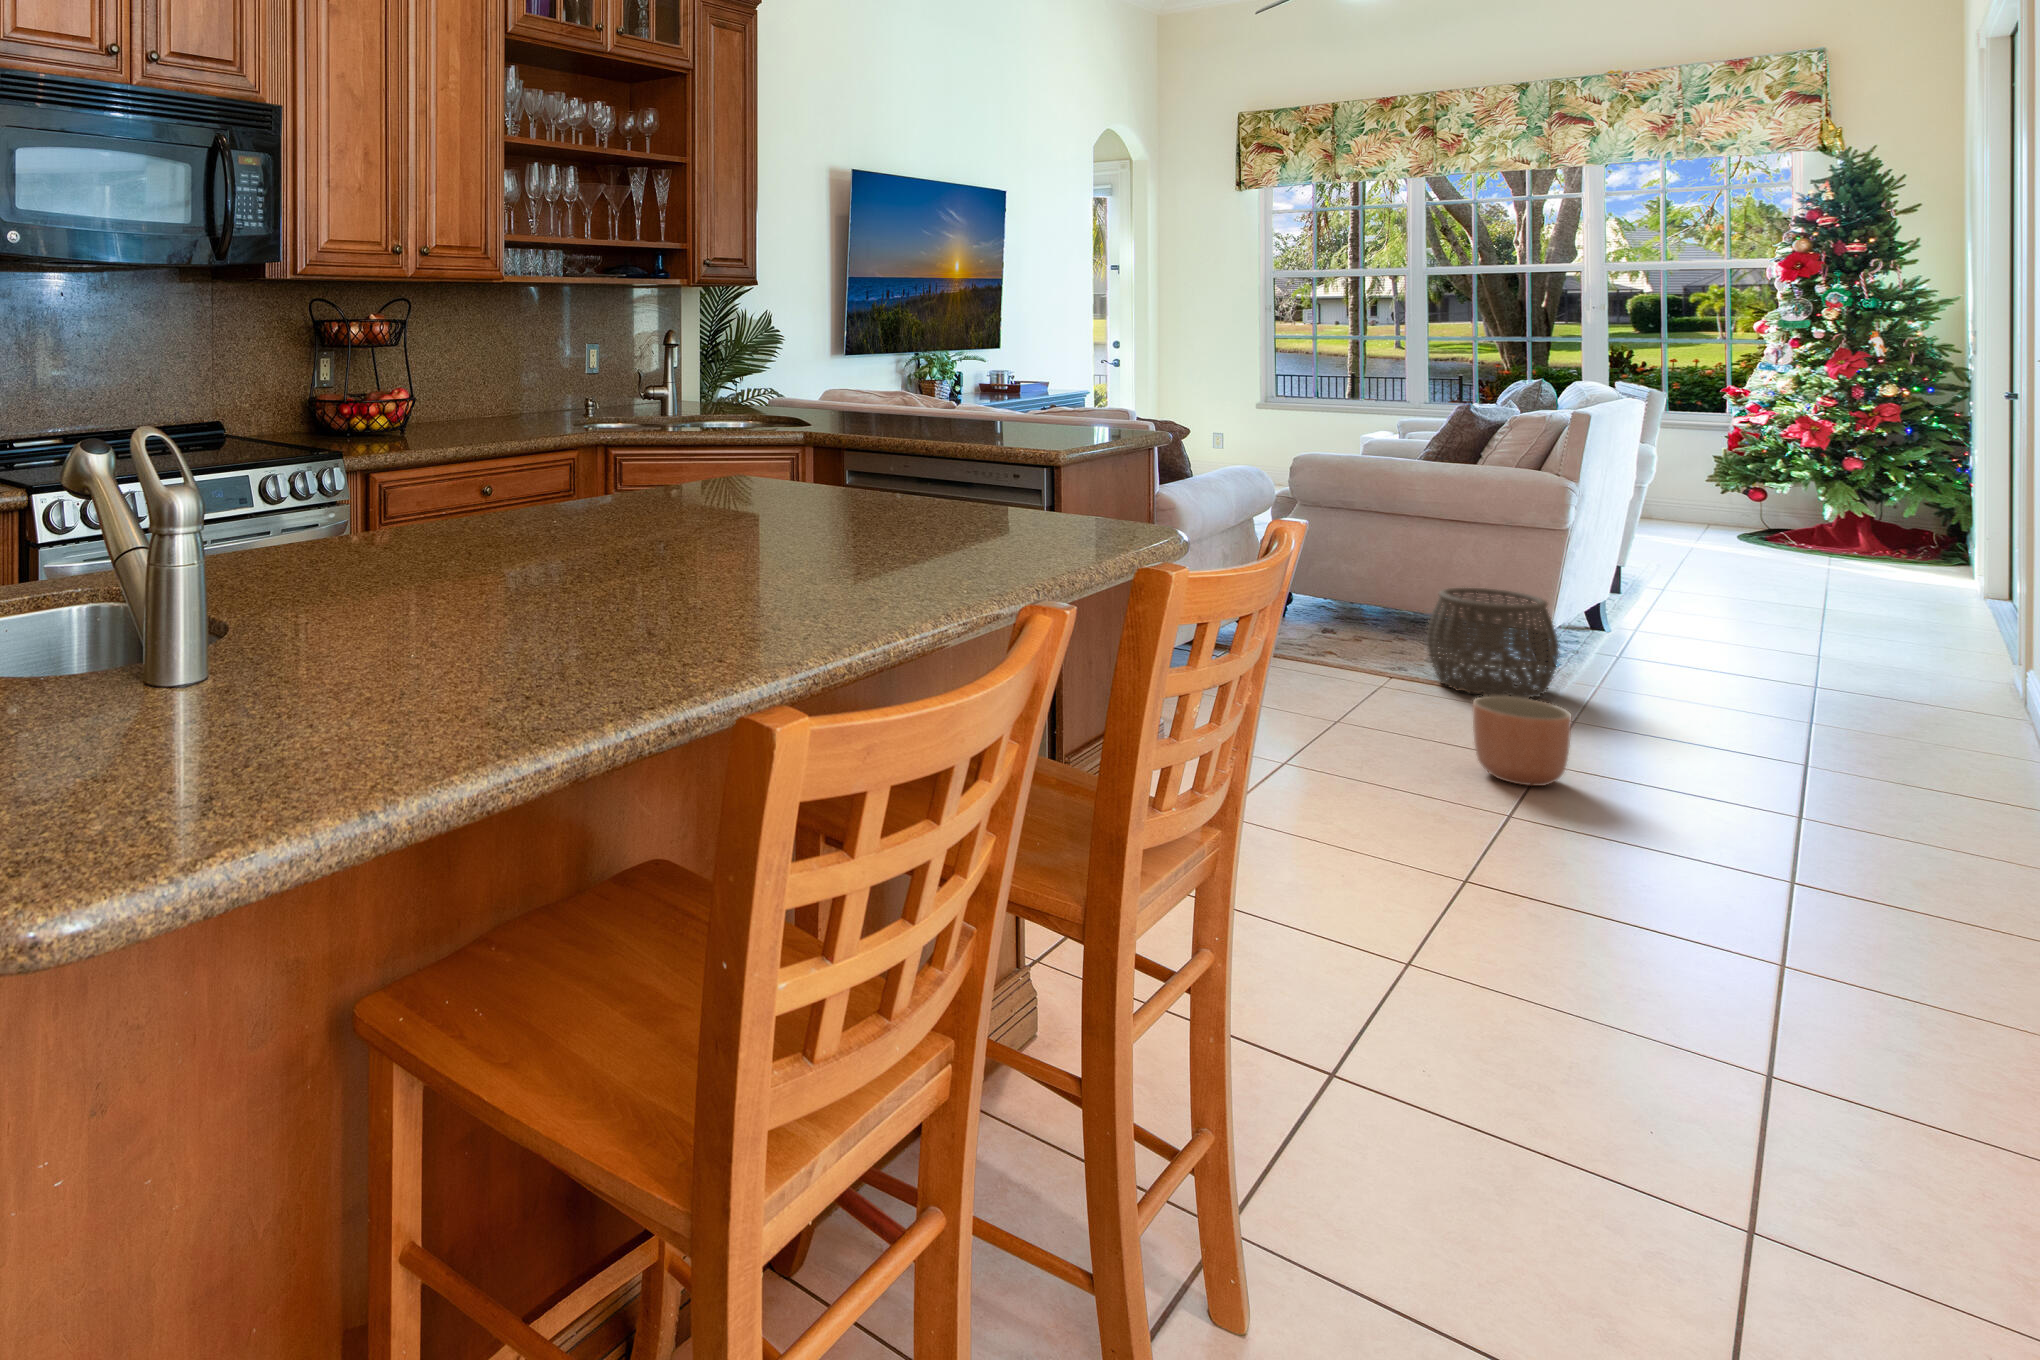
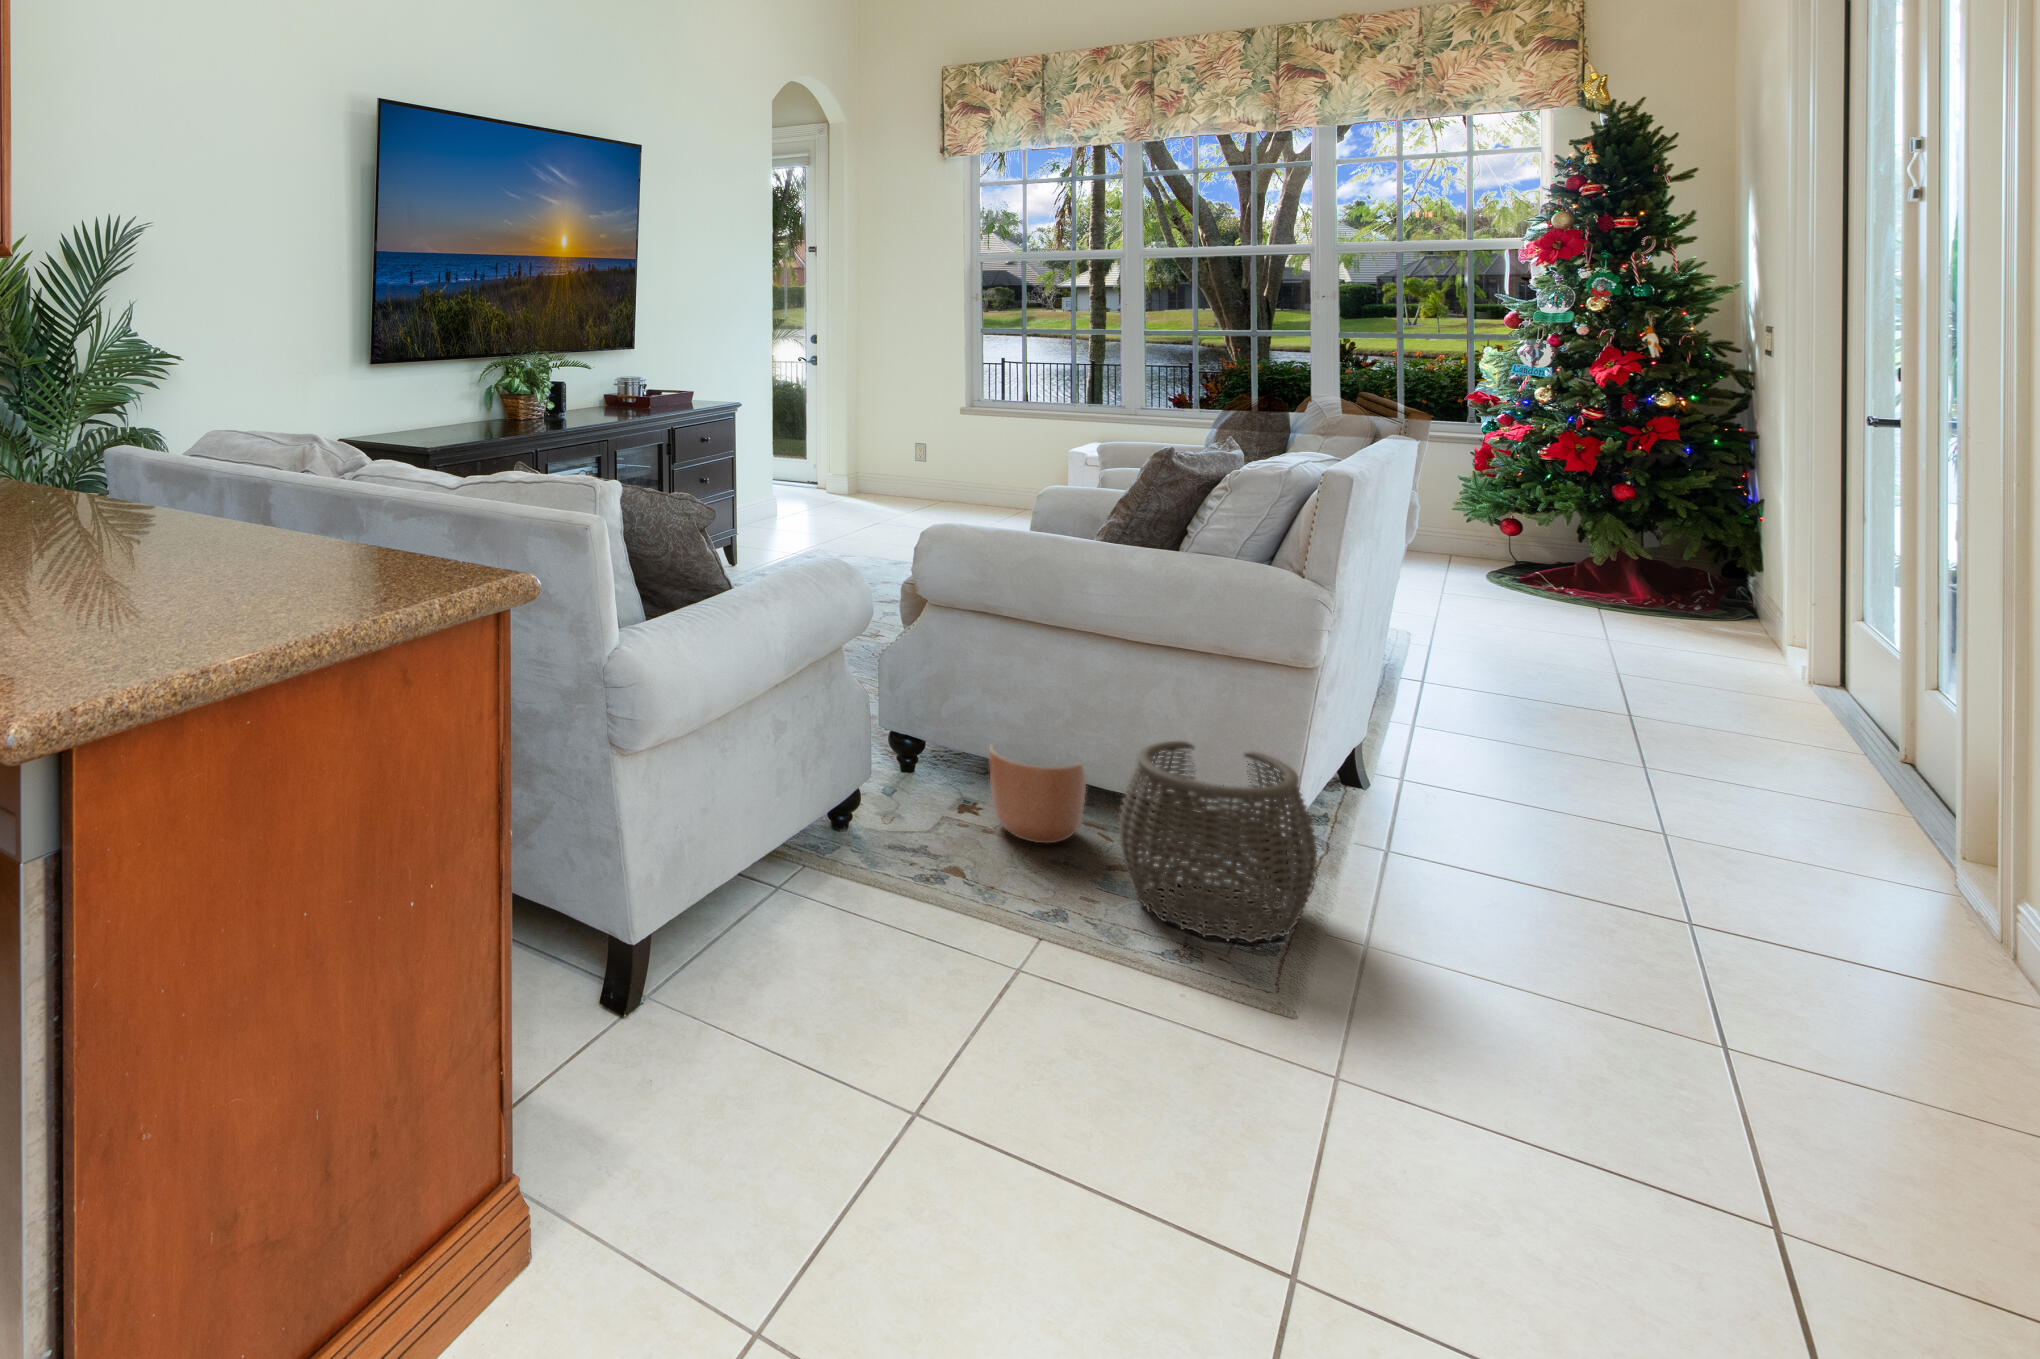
planter: present [1473,696,1571,786] -> present [989,746,1087,843]

